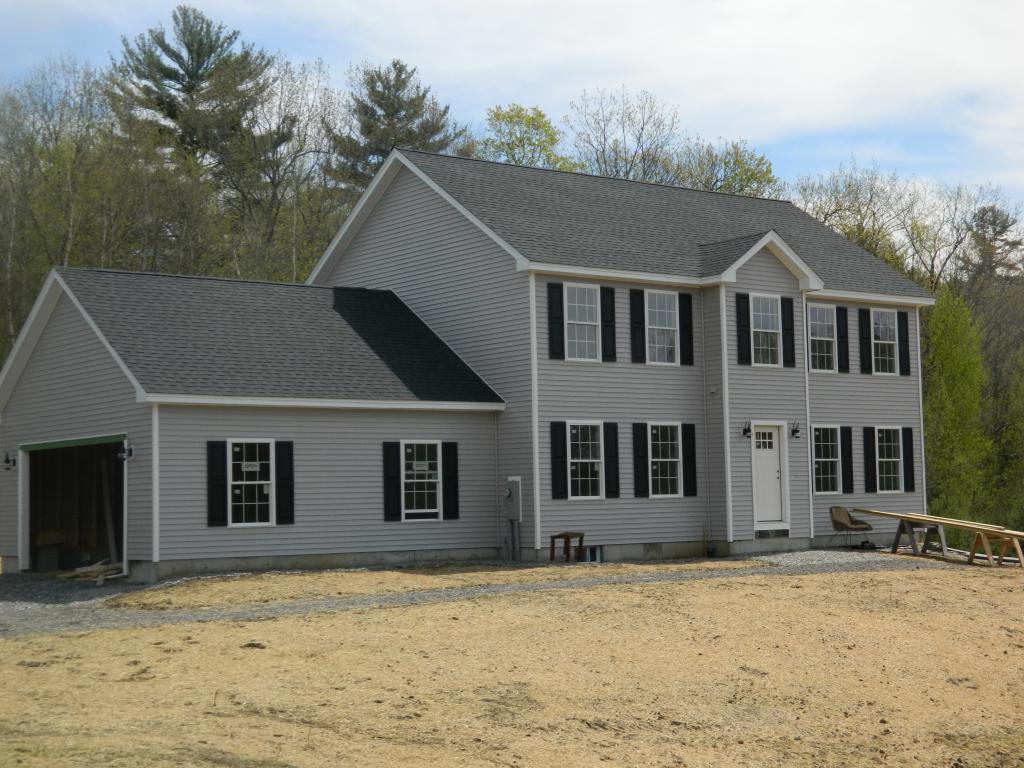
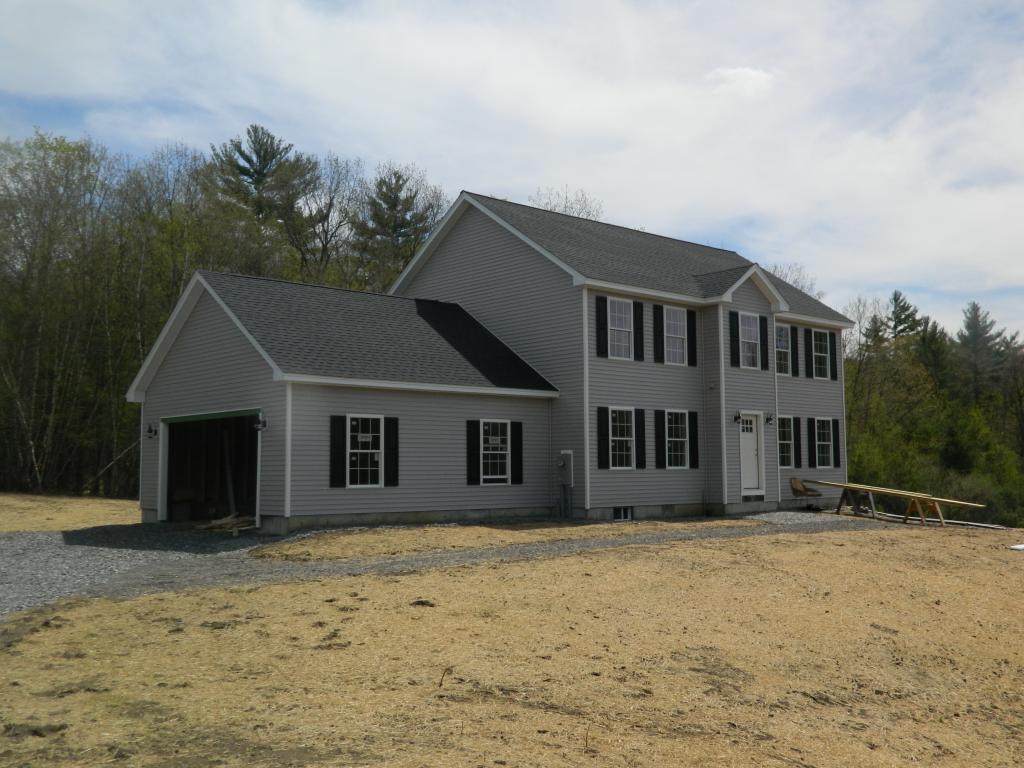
bench: present [550,532,585,561] -> none [599,495,623,519]

